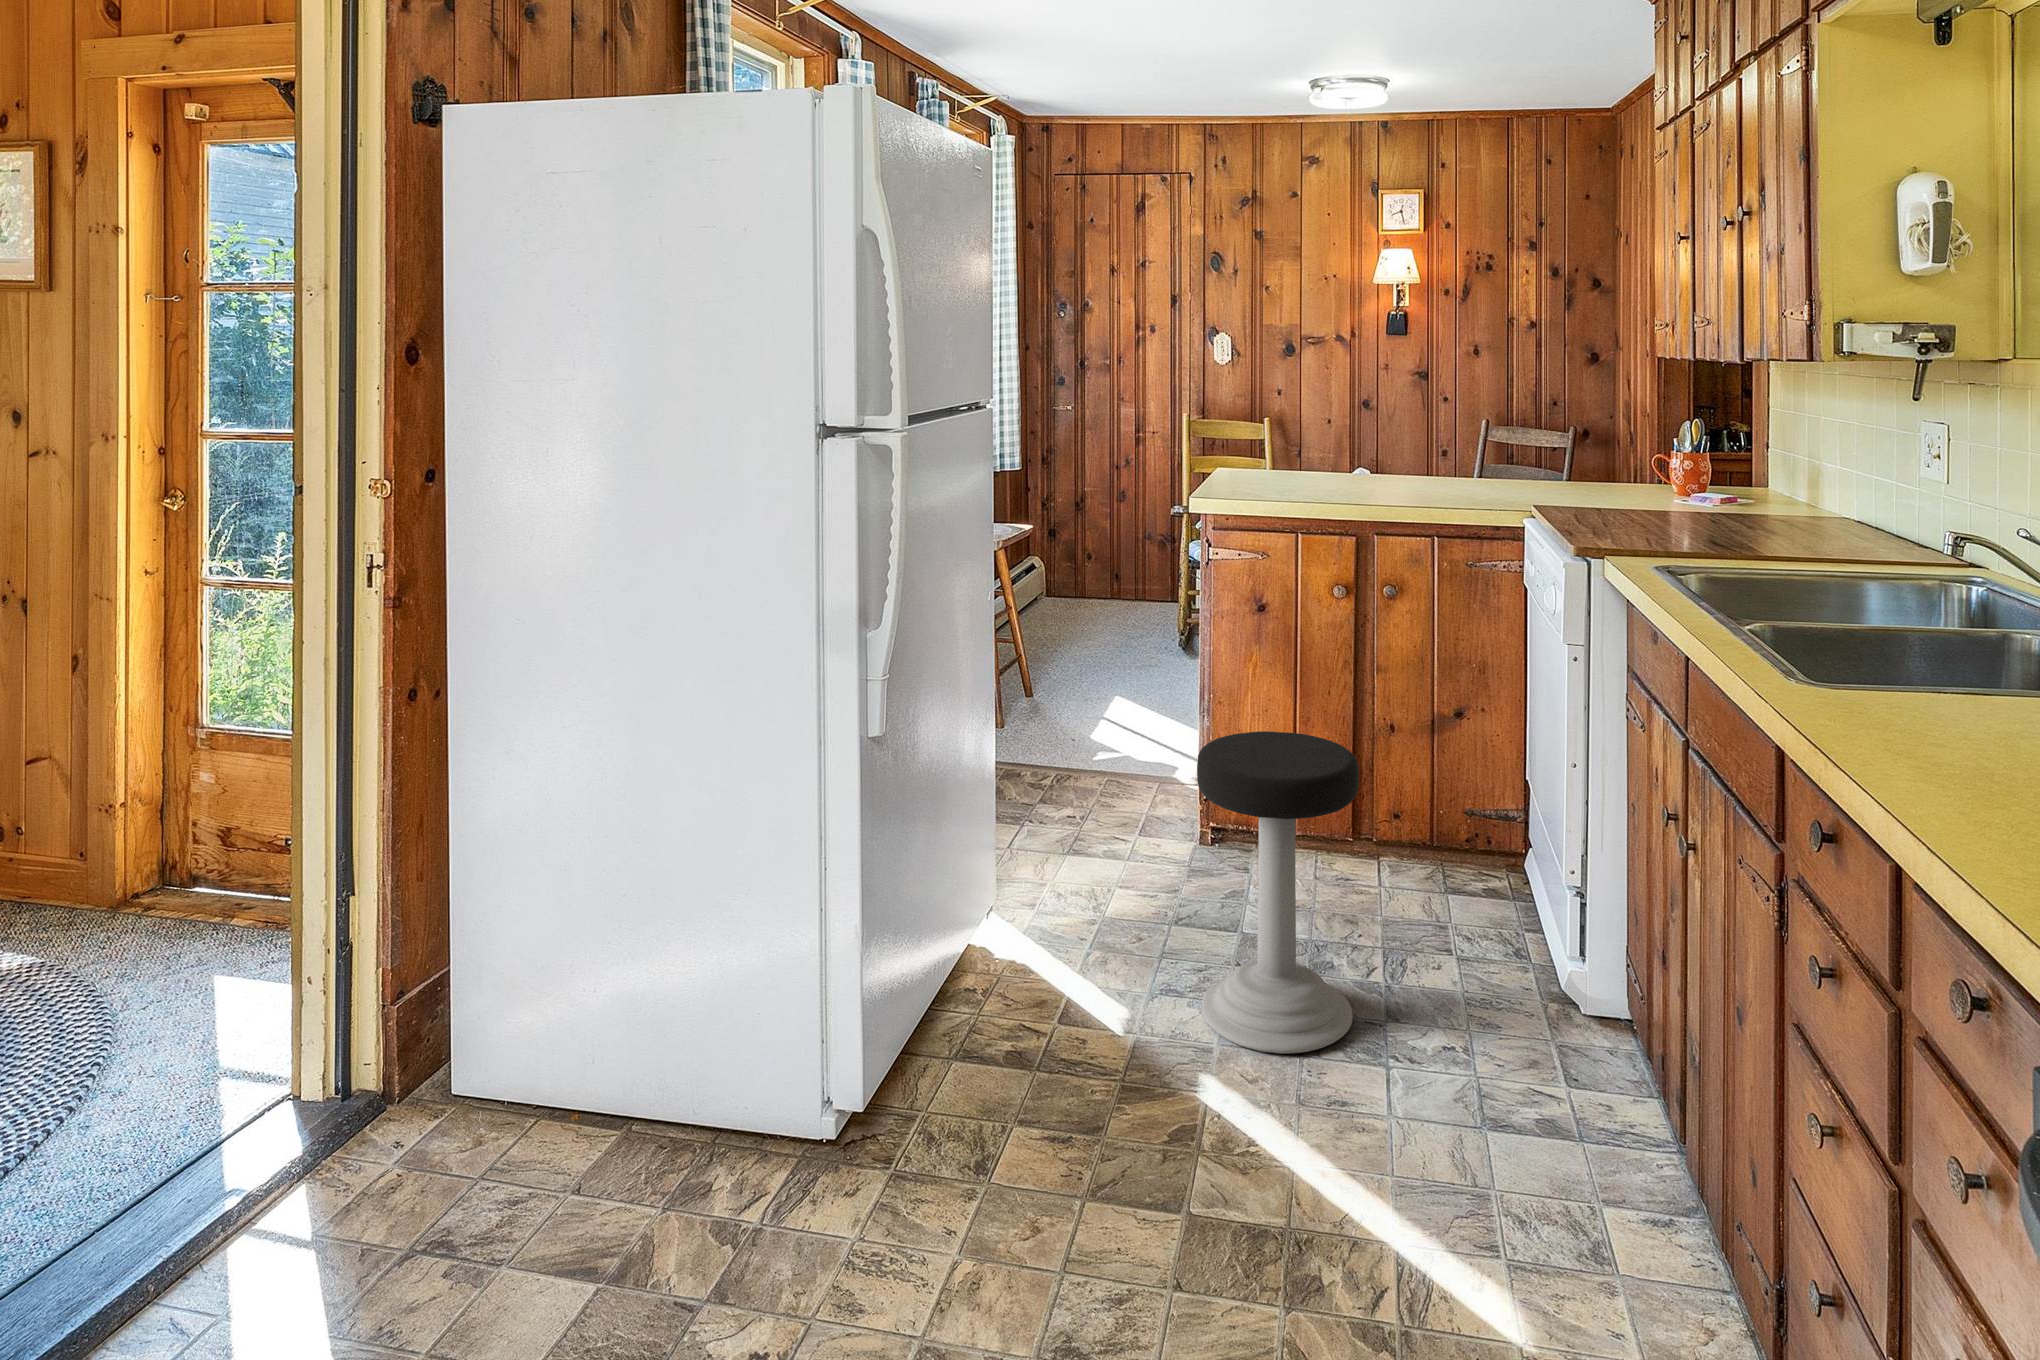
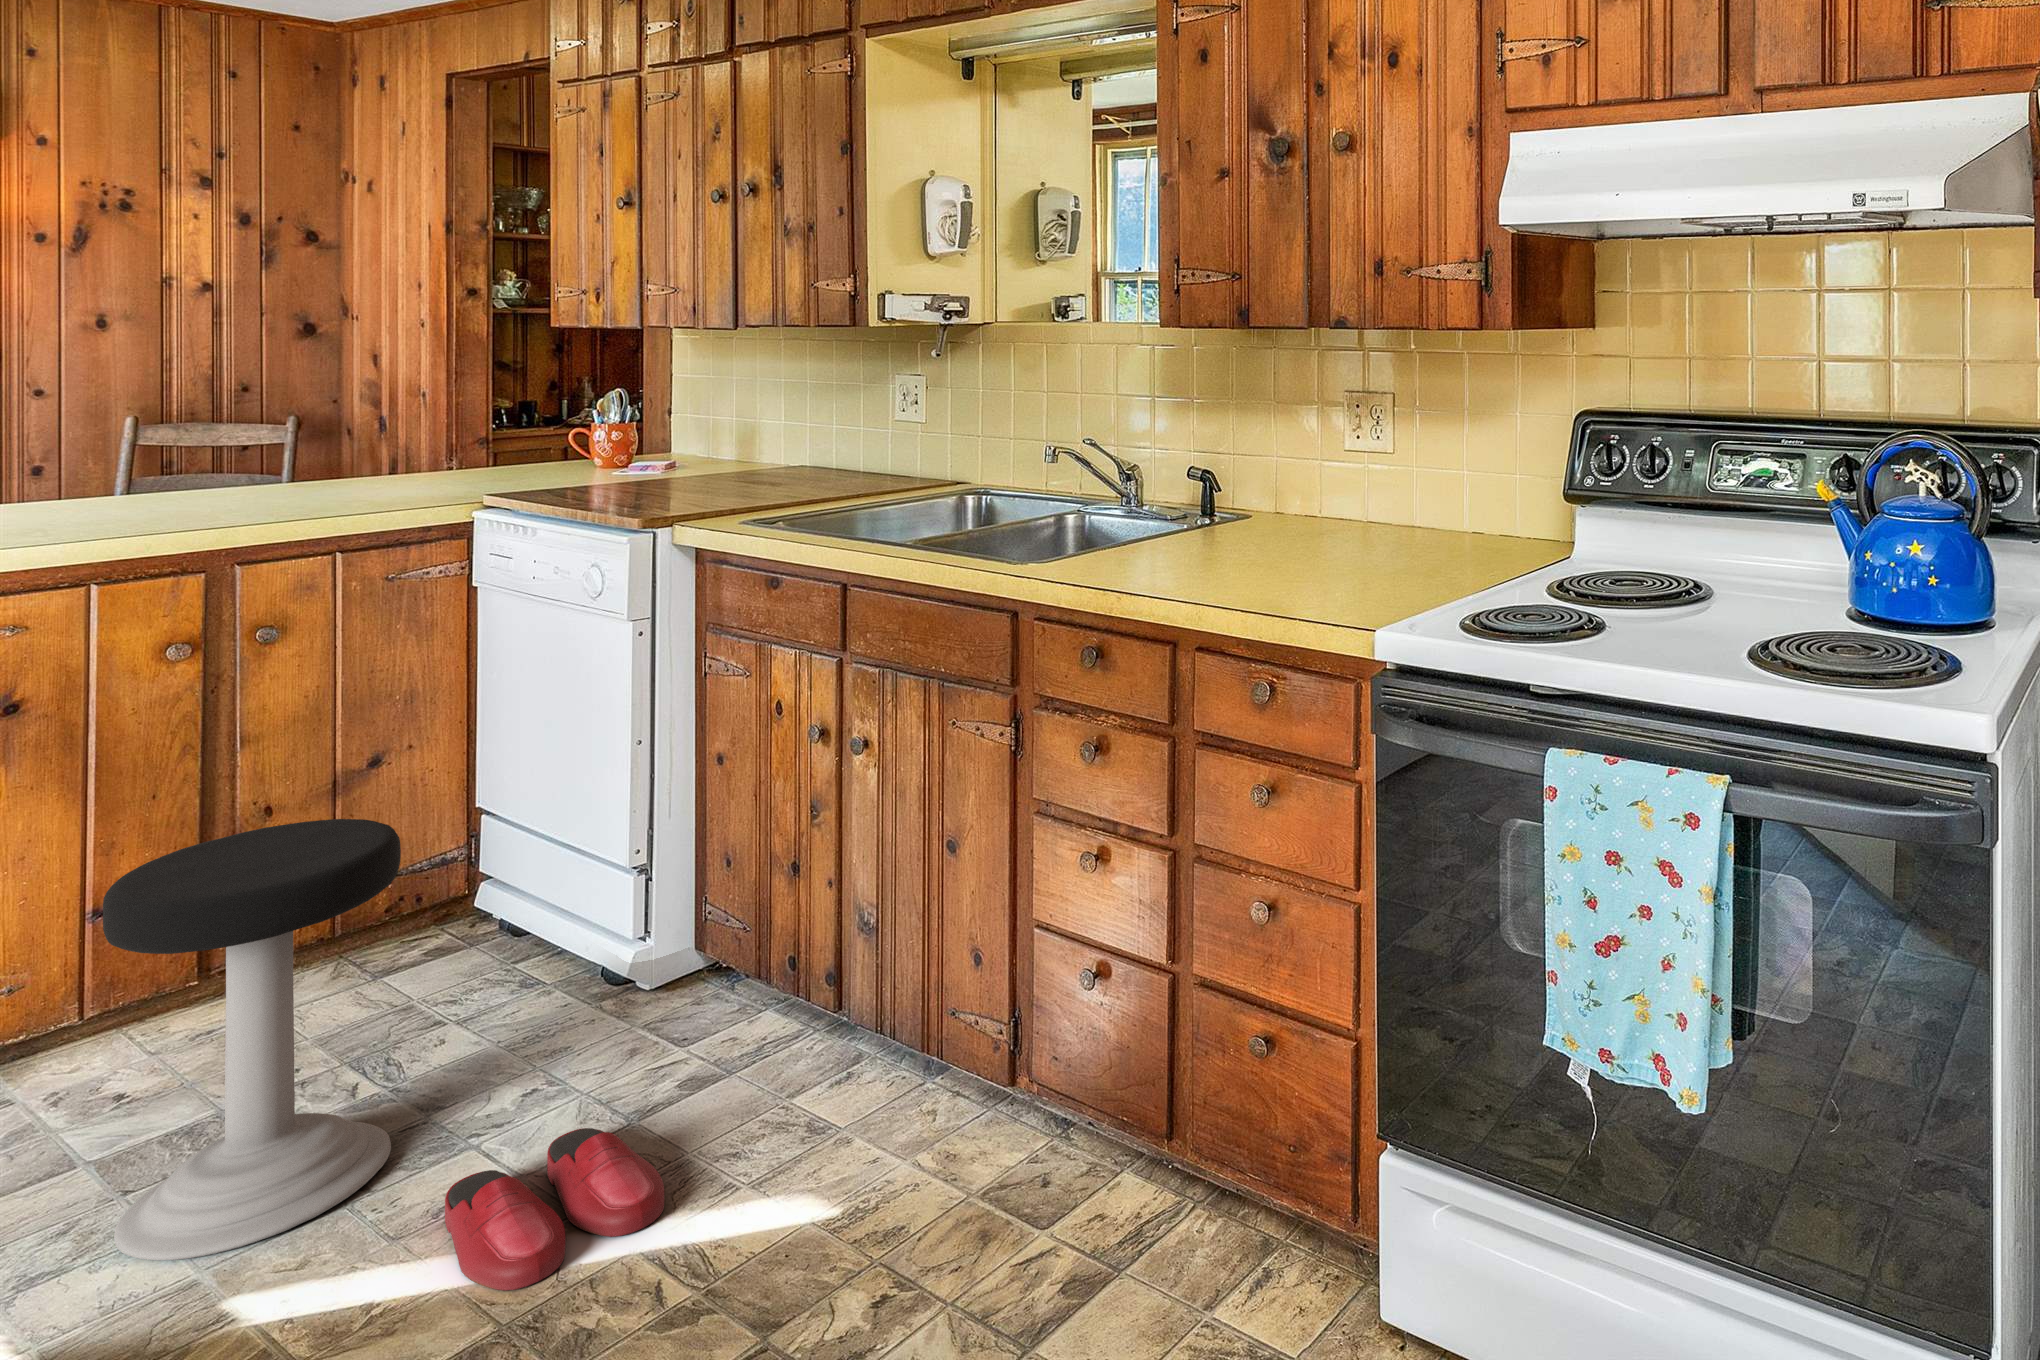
slippers: none [1304,1087,1456,1230] -> present [445,1128,664,1291]

